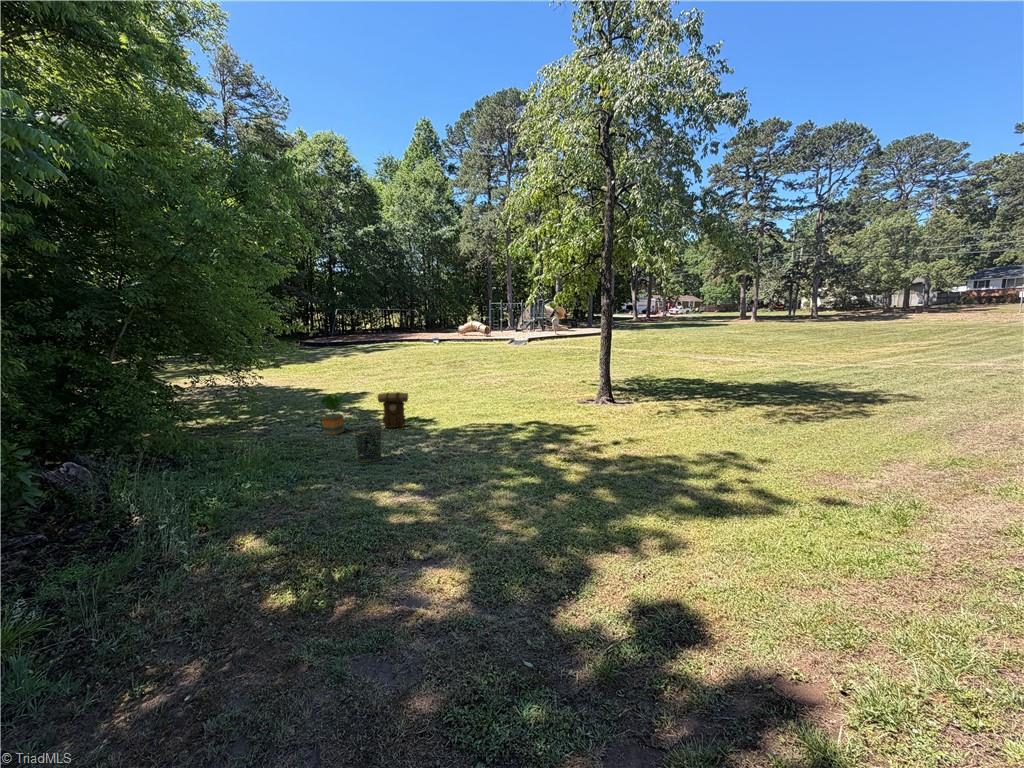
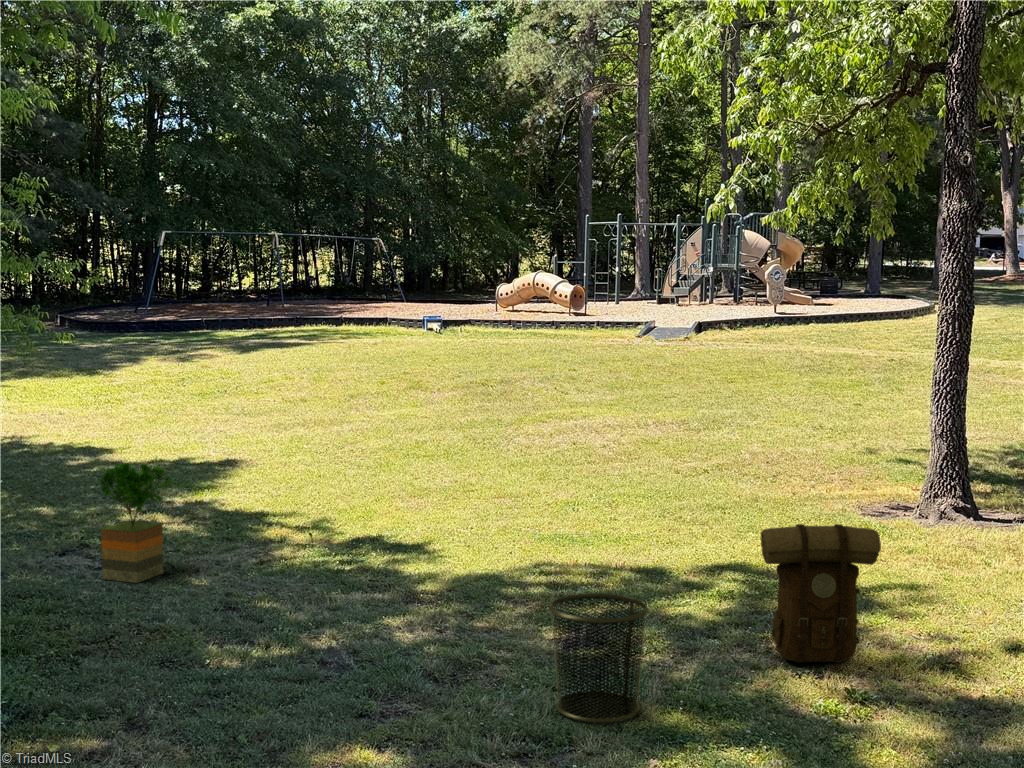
backpack: present [378,392,408,428] -> present [761,524,881,663]
waste bin: present [353,426,382,462] -> present [549,593,648,723]

